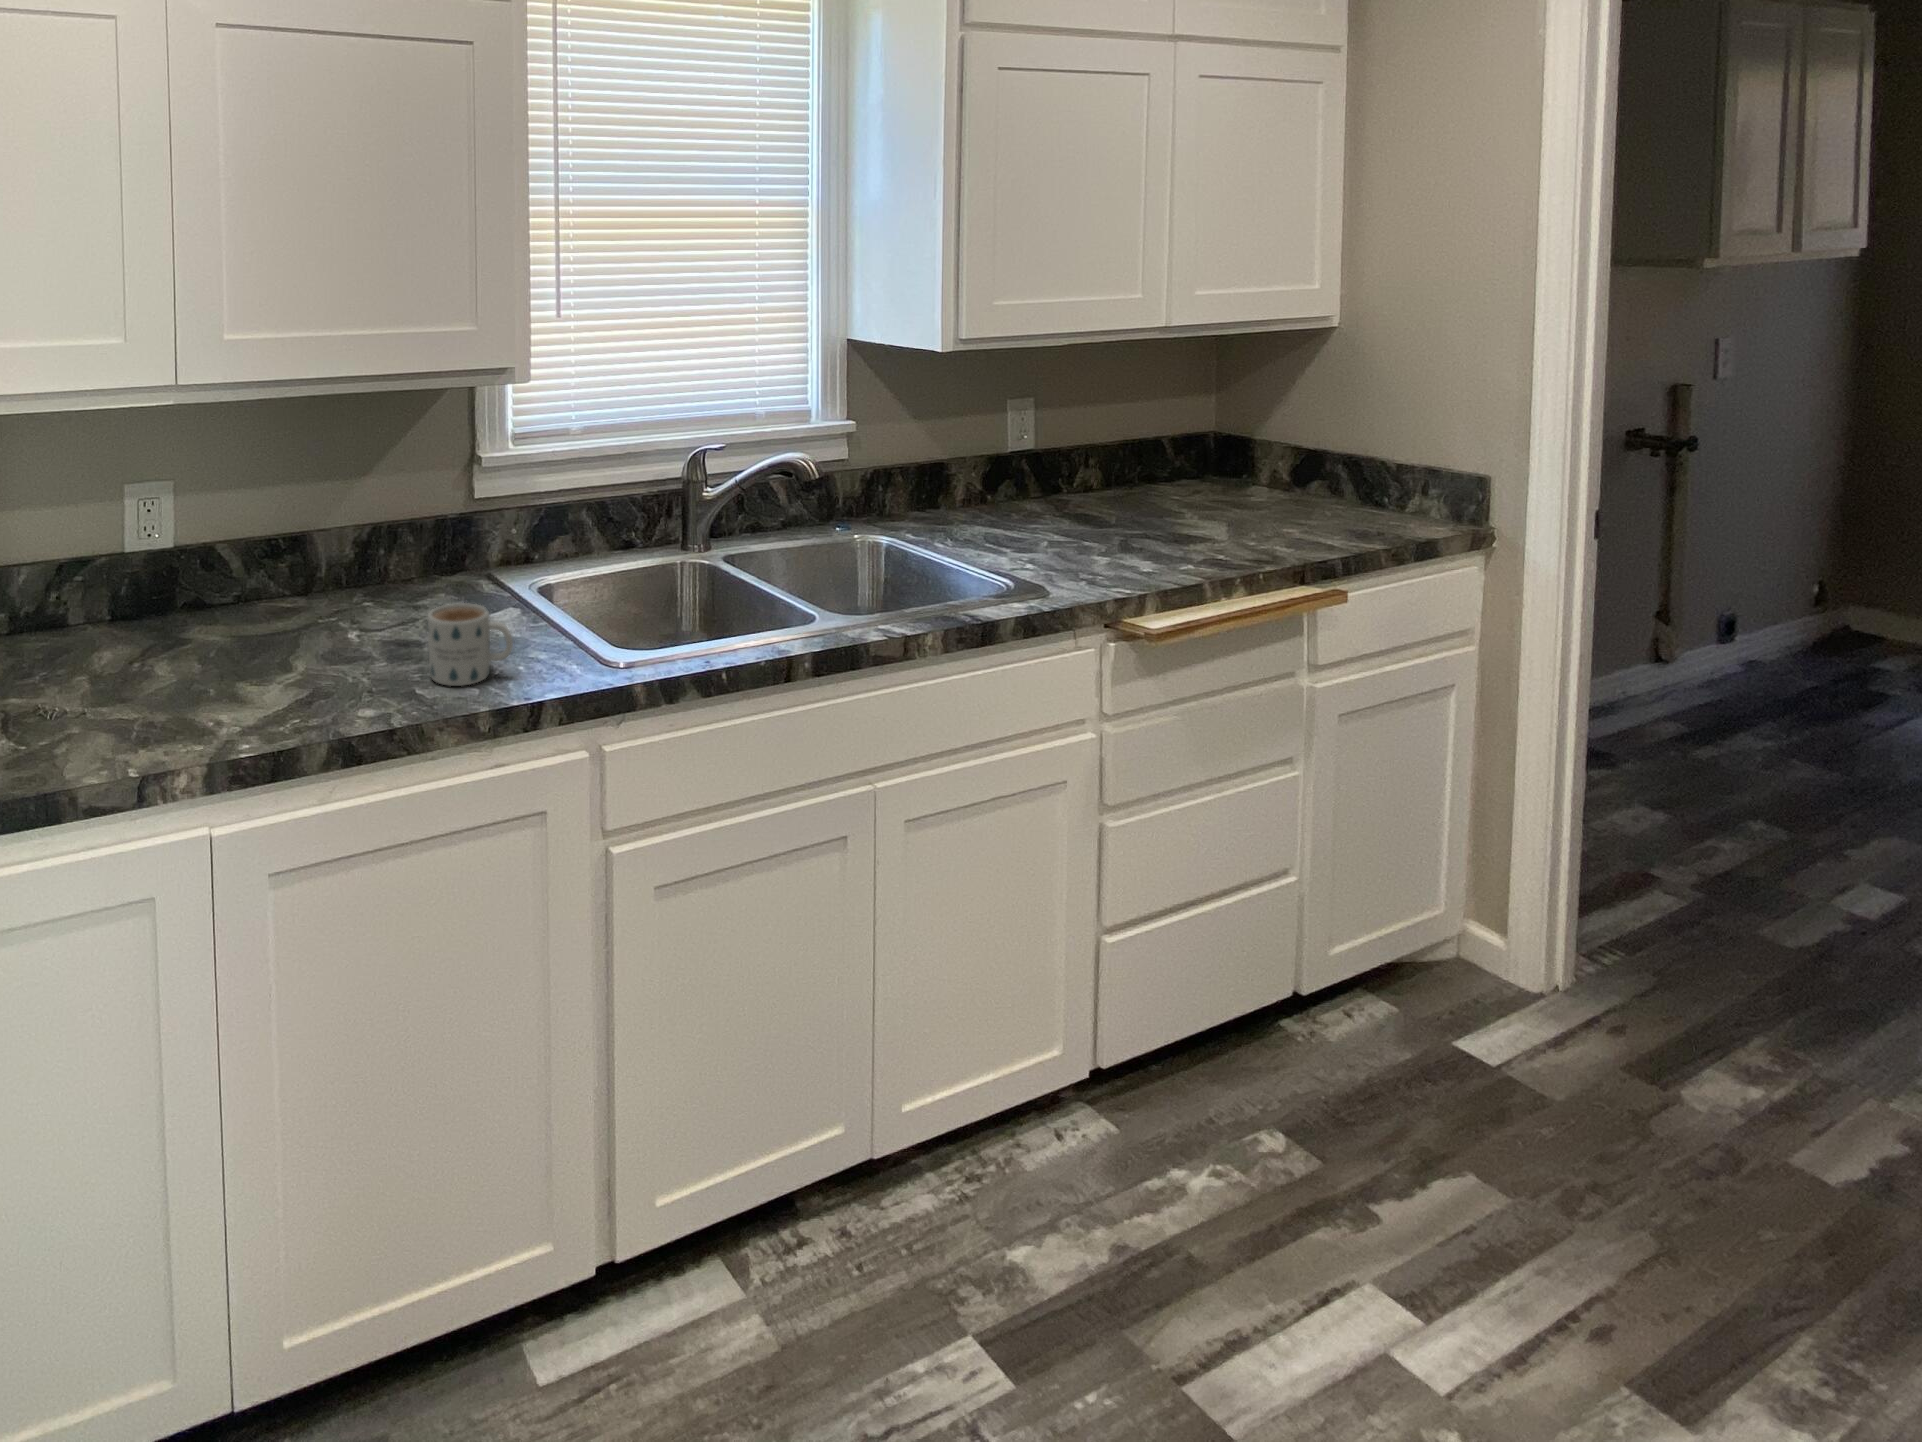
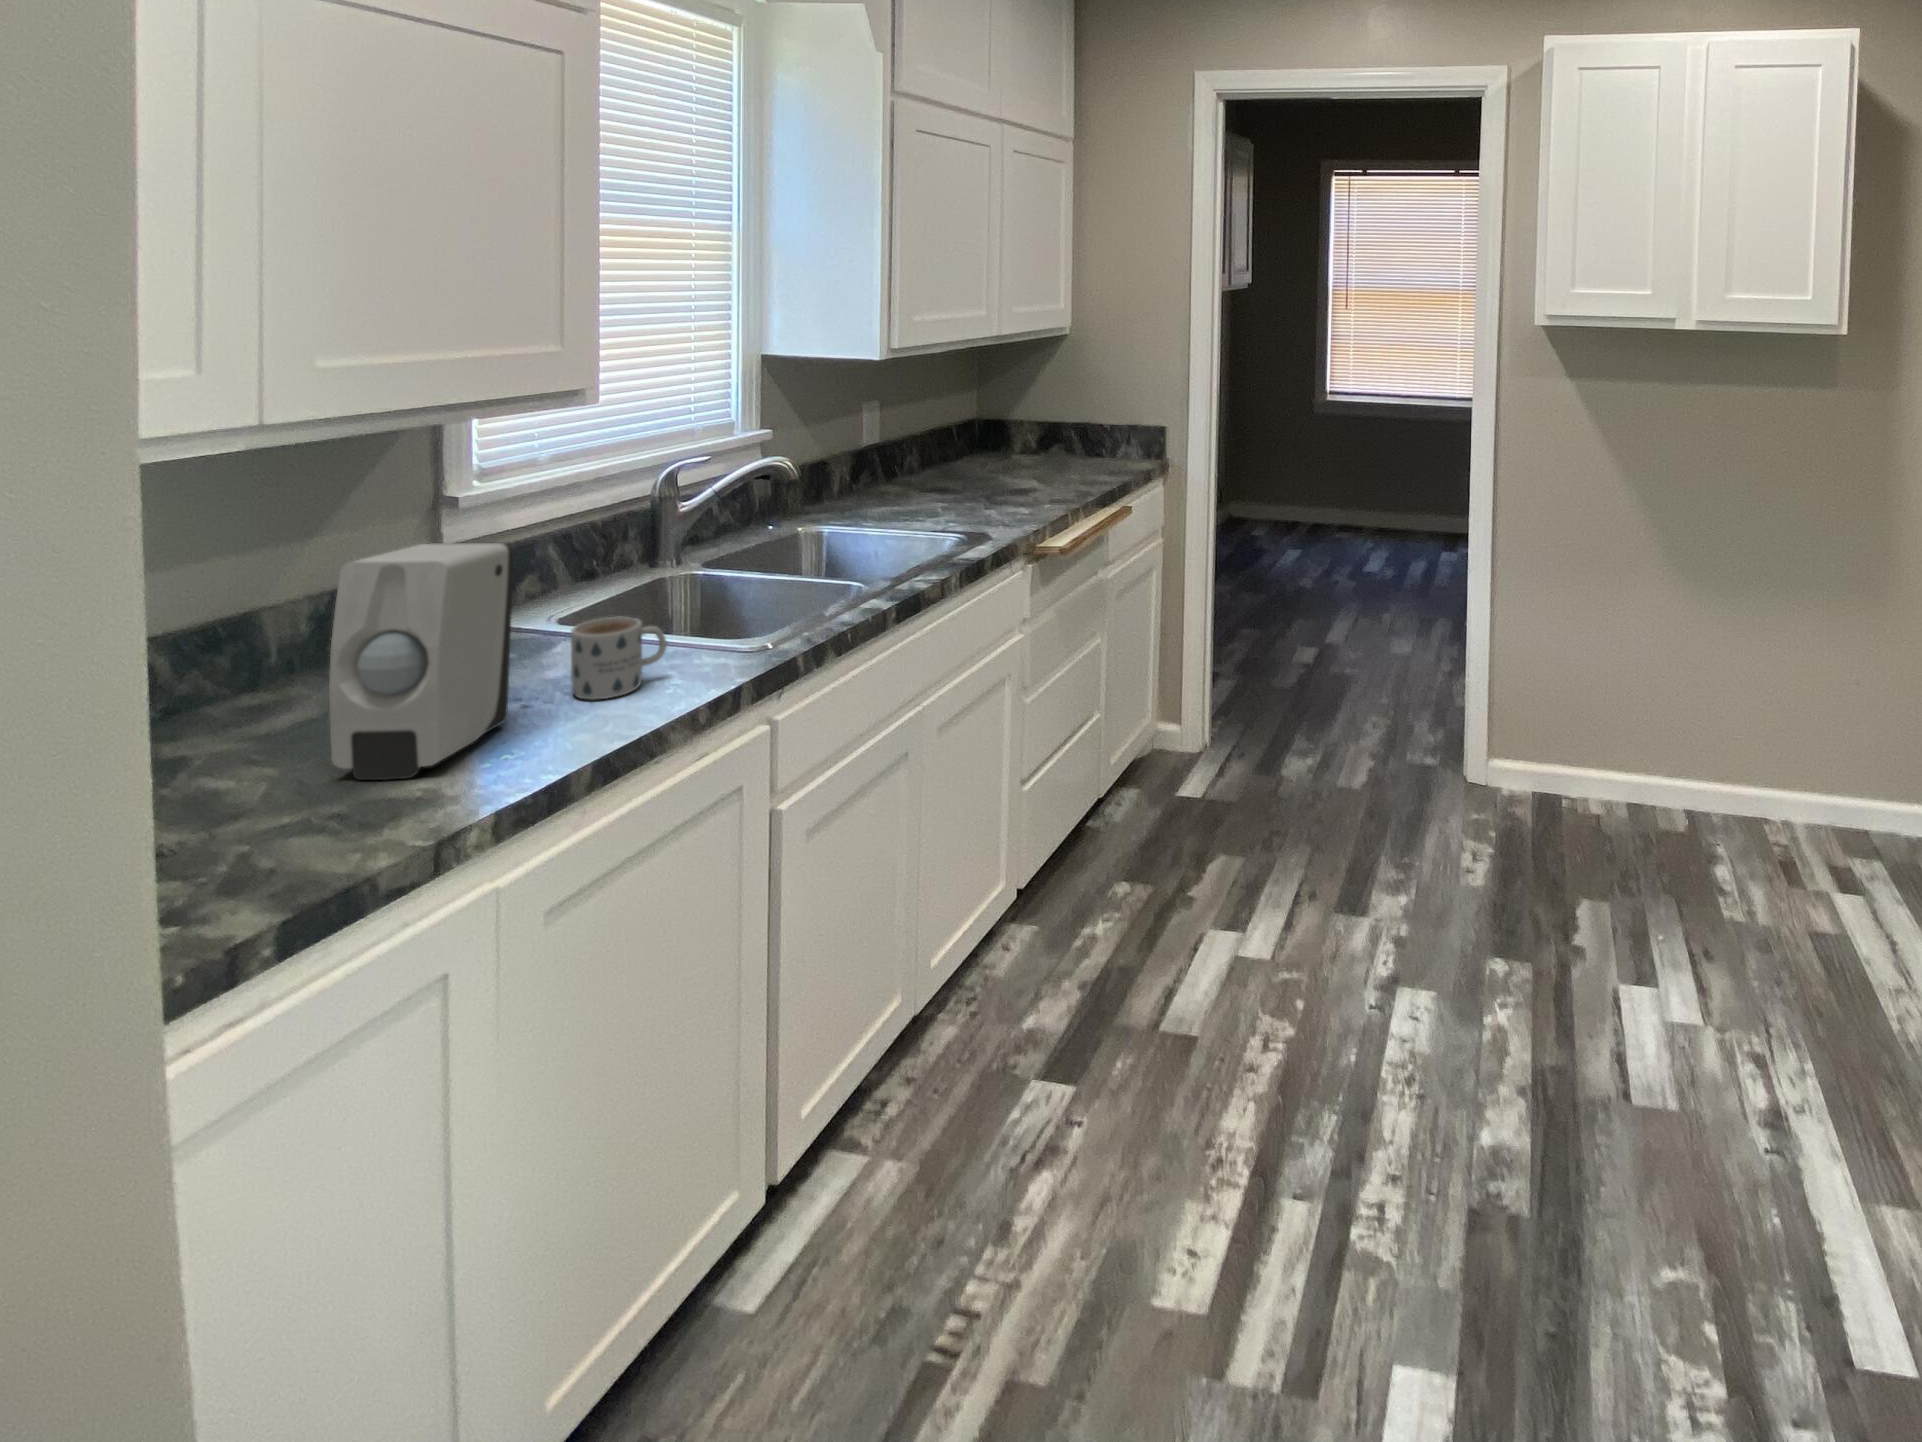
soap dispenser: none [215,506,366,713] -> present [329,543,514,780]

